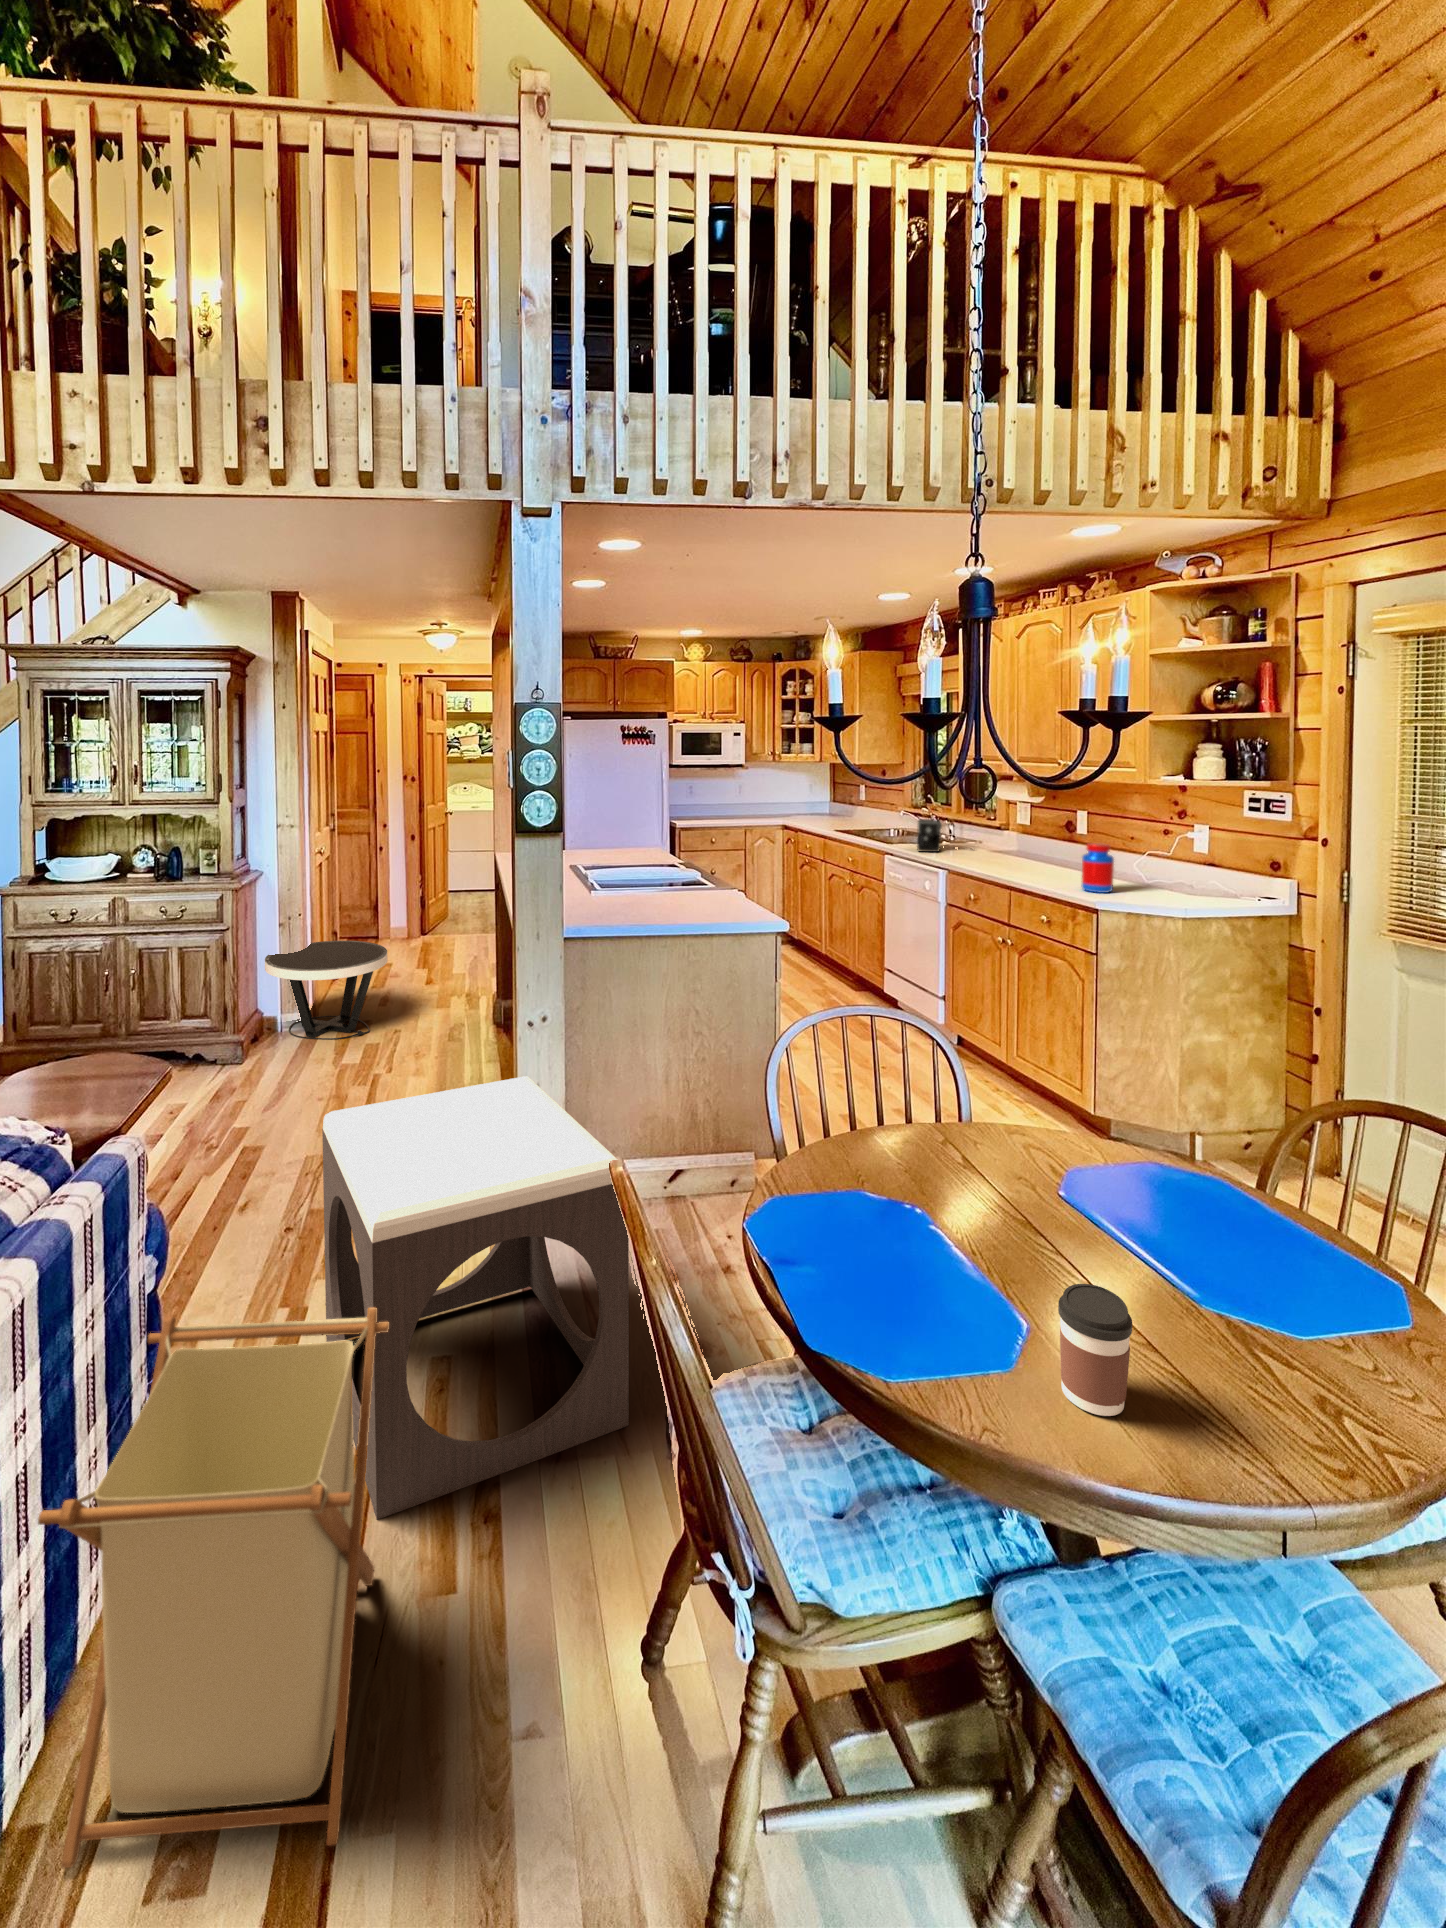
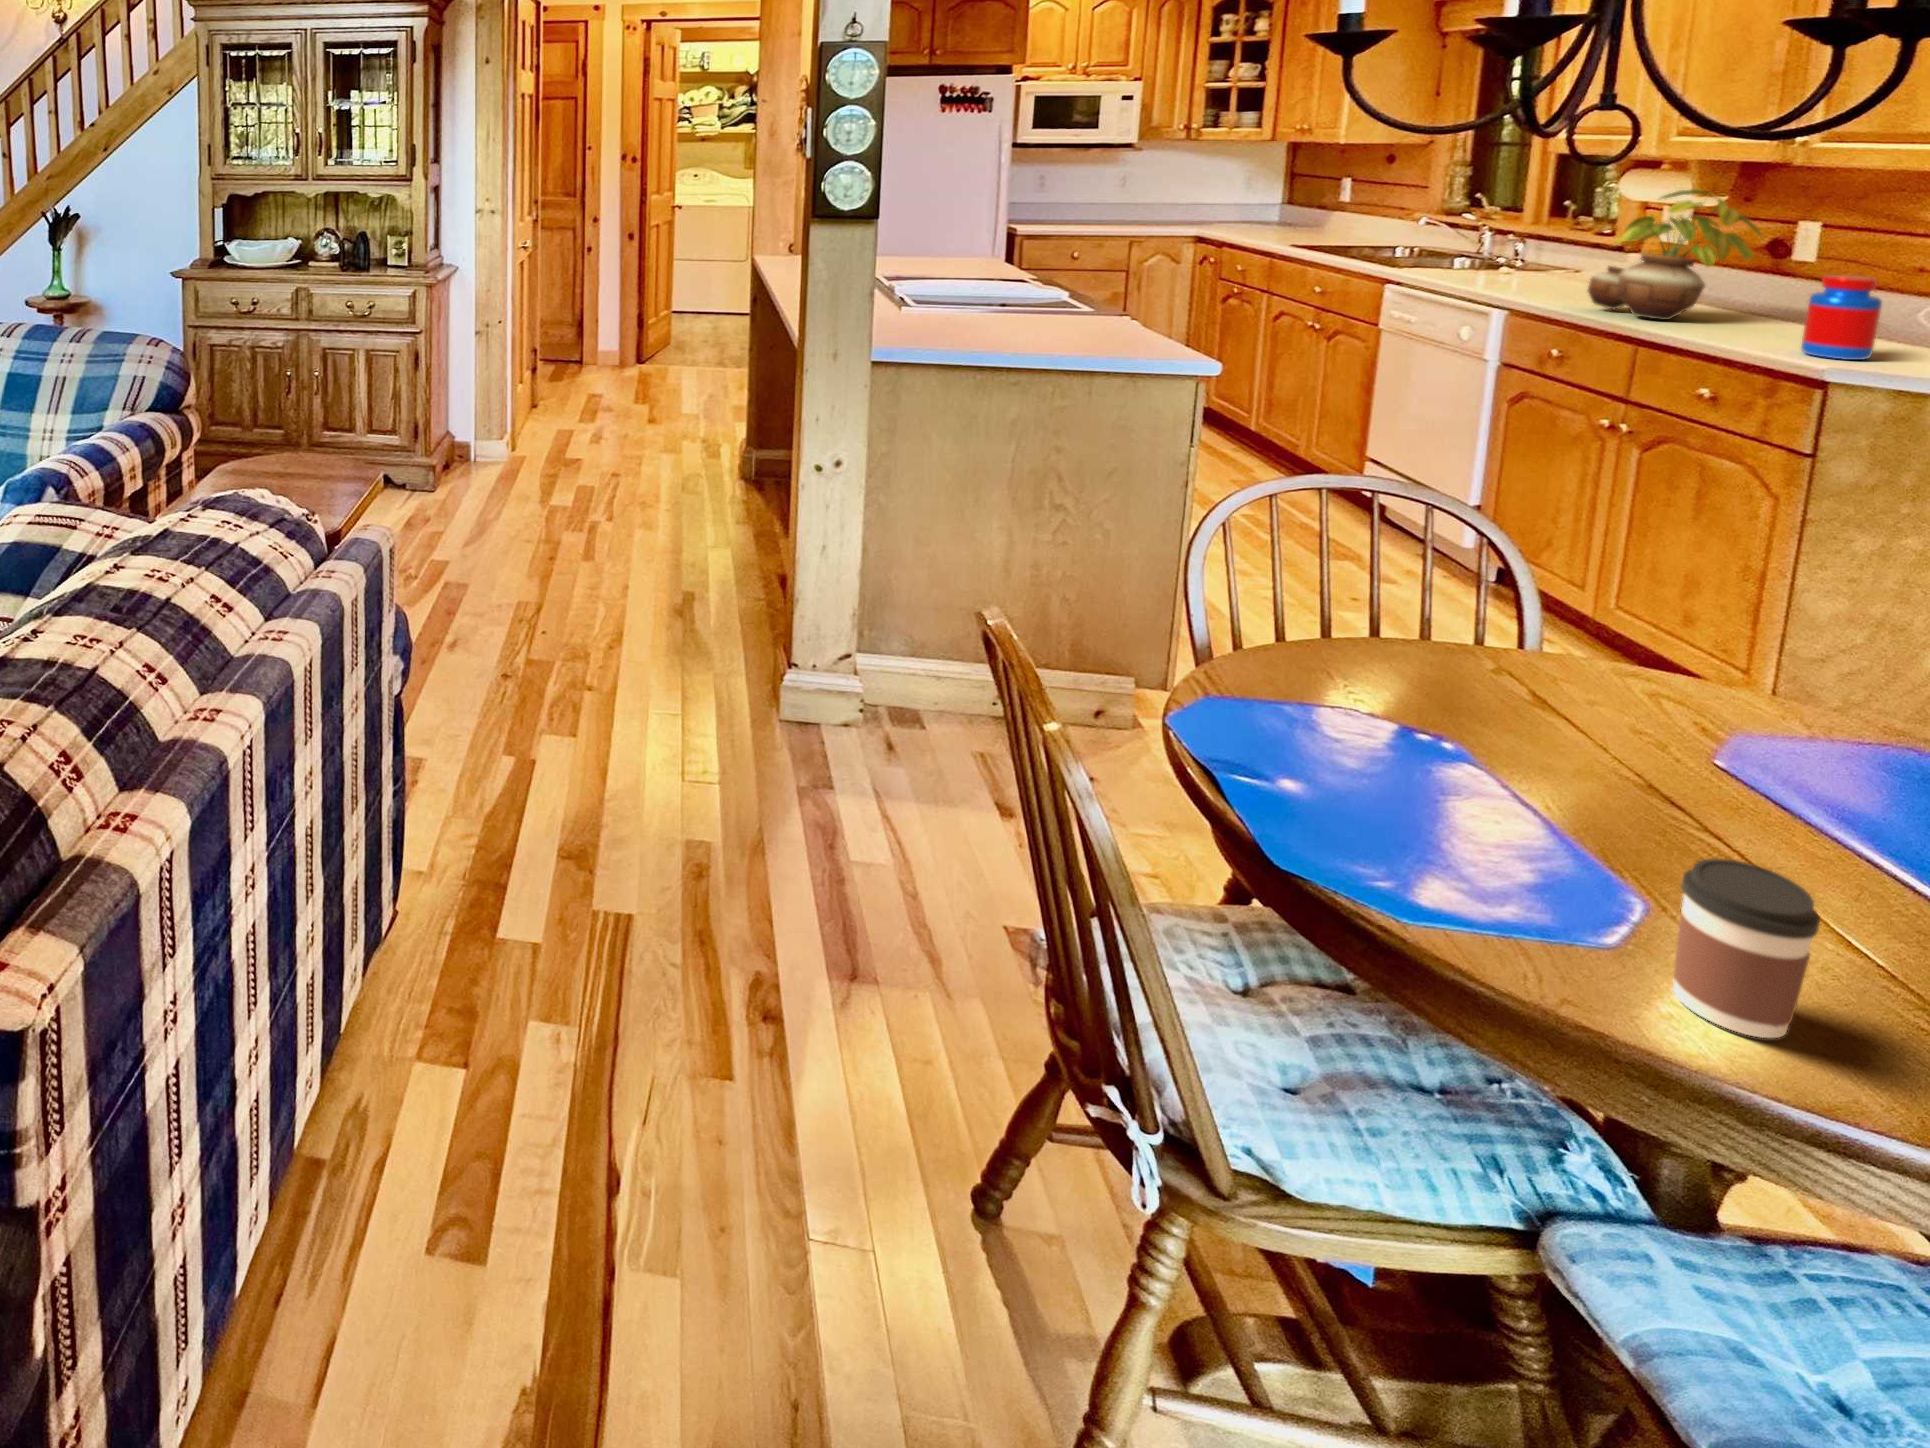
potted plant: none [981,793,1059,872] -> present [1588,189,1761,320]
coffee maker: present [917,819,942,852] -> none [1458,230,1575,284]
side table: present [265,941,387,1040] -> none [458,358,606,478]
footstool: present [322,1076,629,1520] -> none [560,530,965,987]
laundry basket: present [38,1308,389,1868] -> none [329,717,663,1261]

